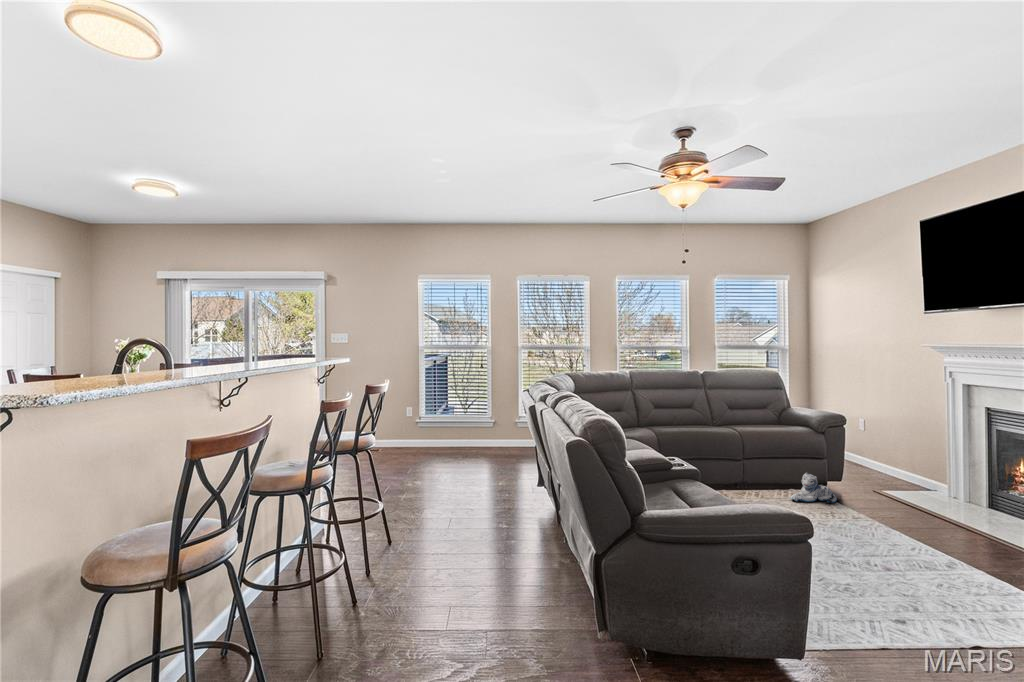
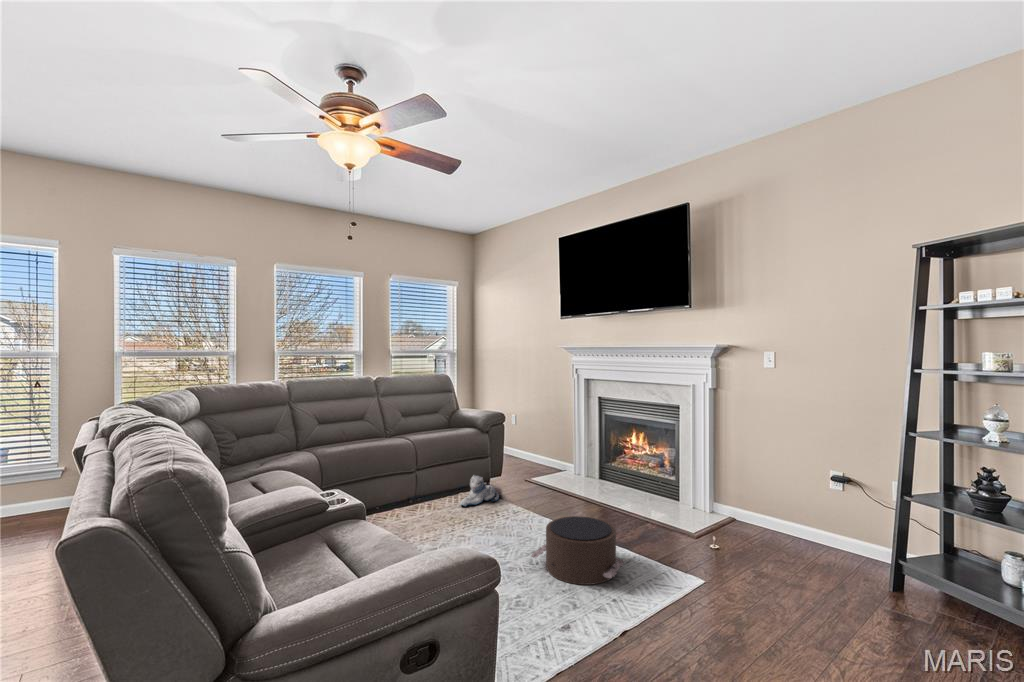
pouf: none [867,526,998,601] -> present [531,516,625,585]

